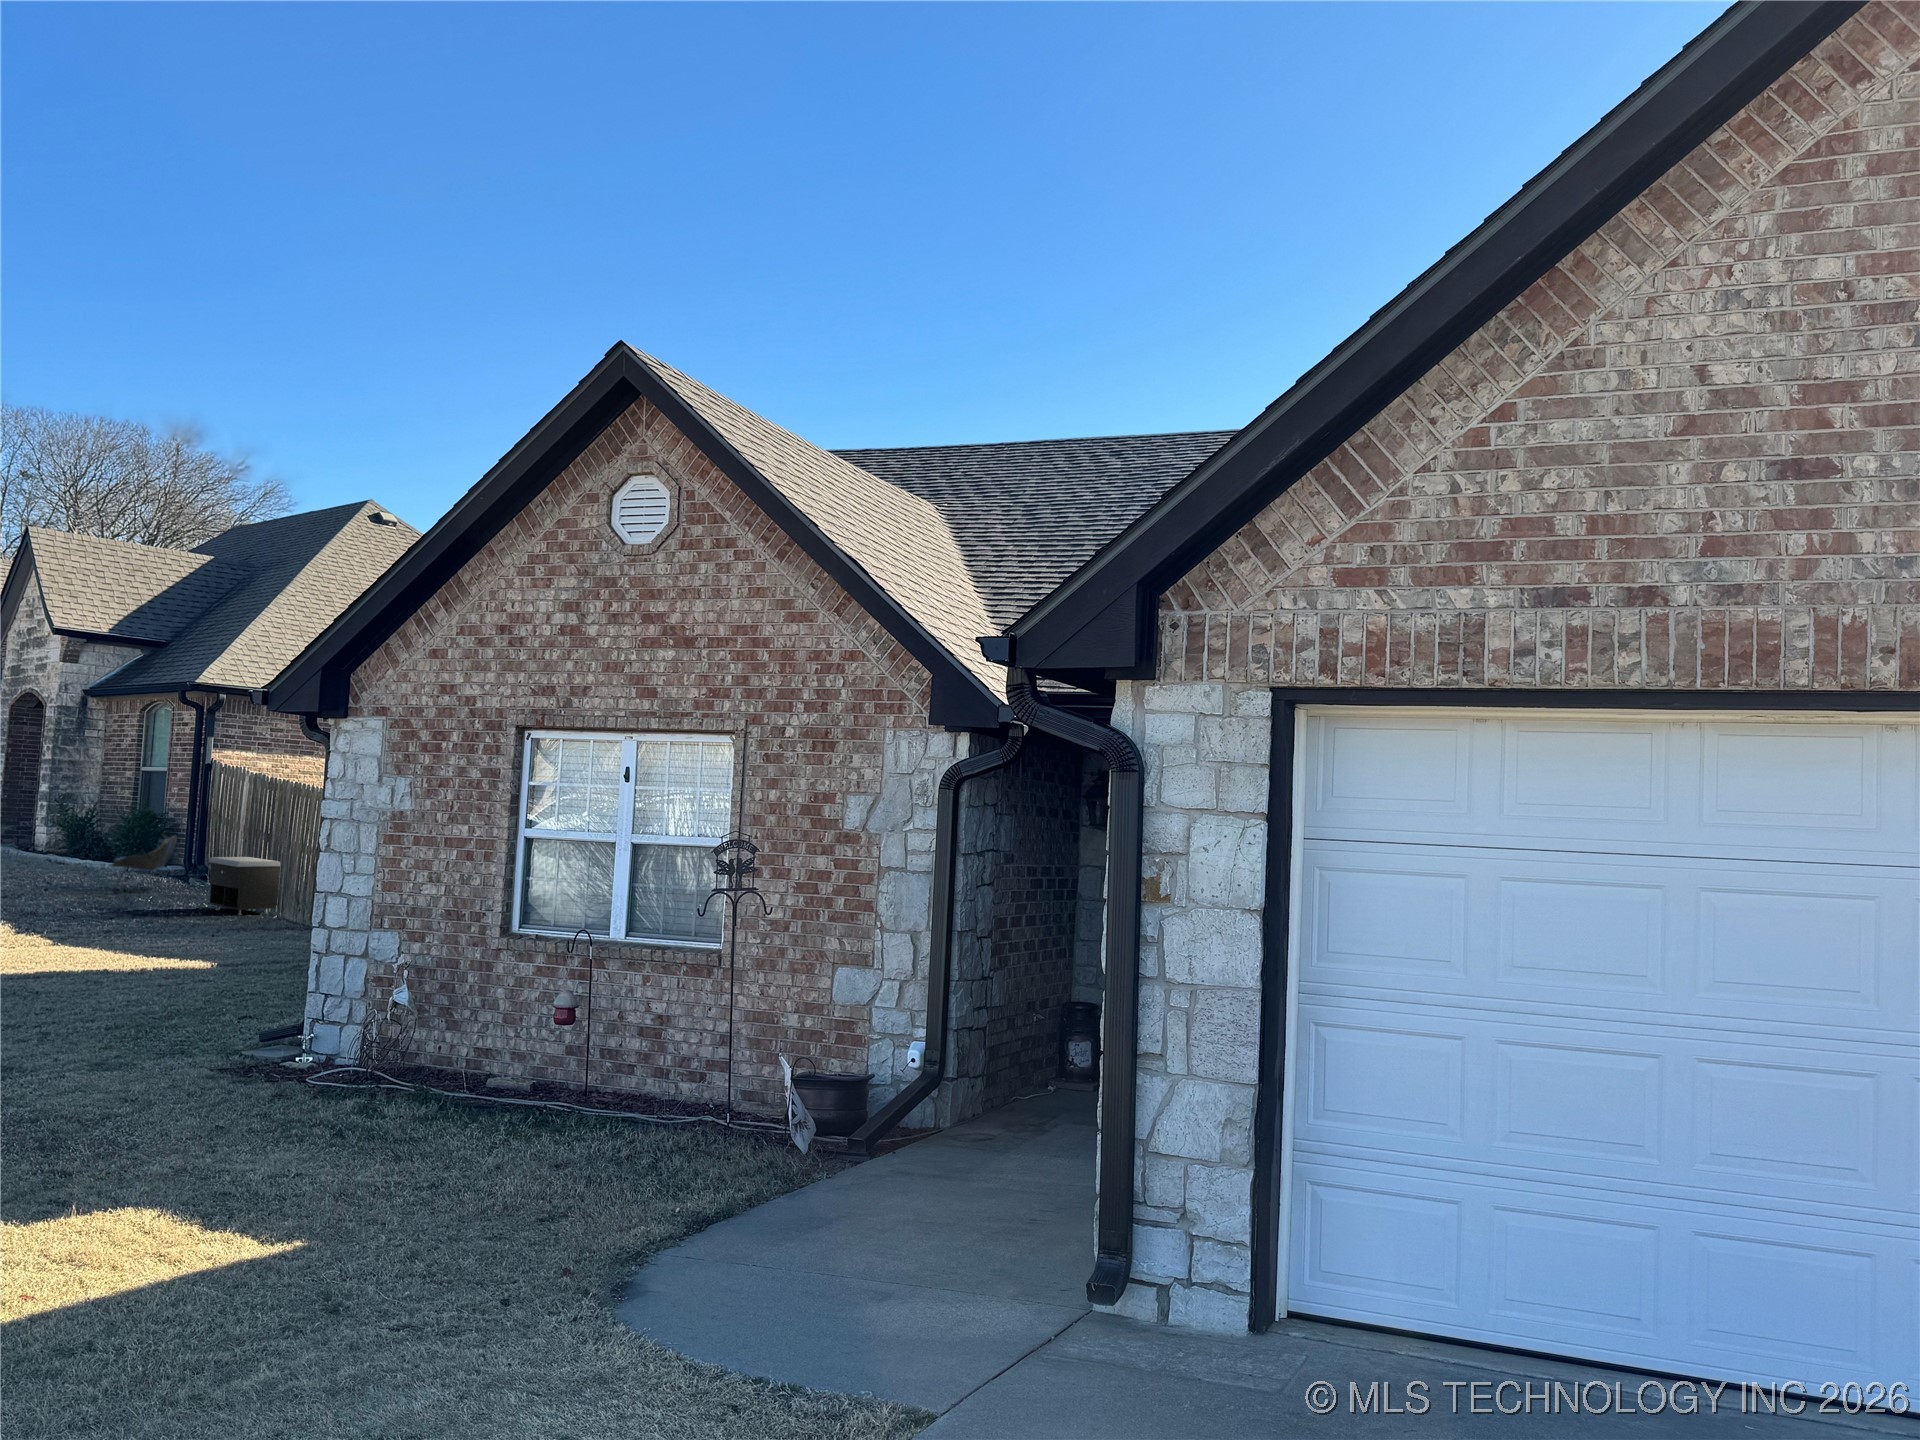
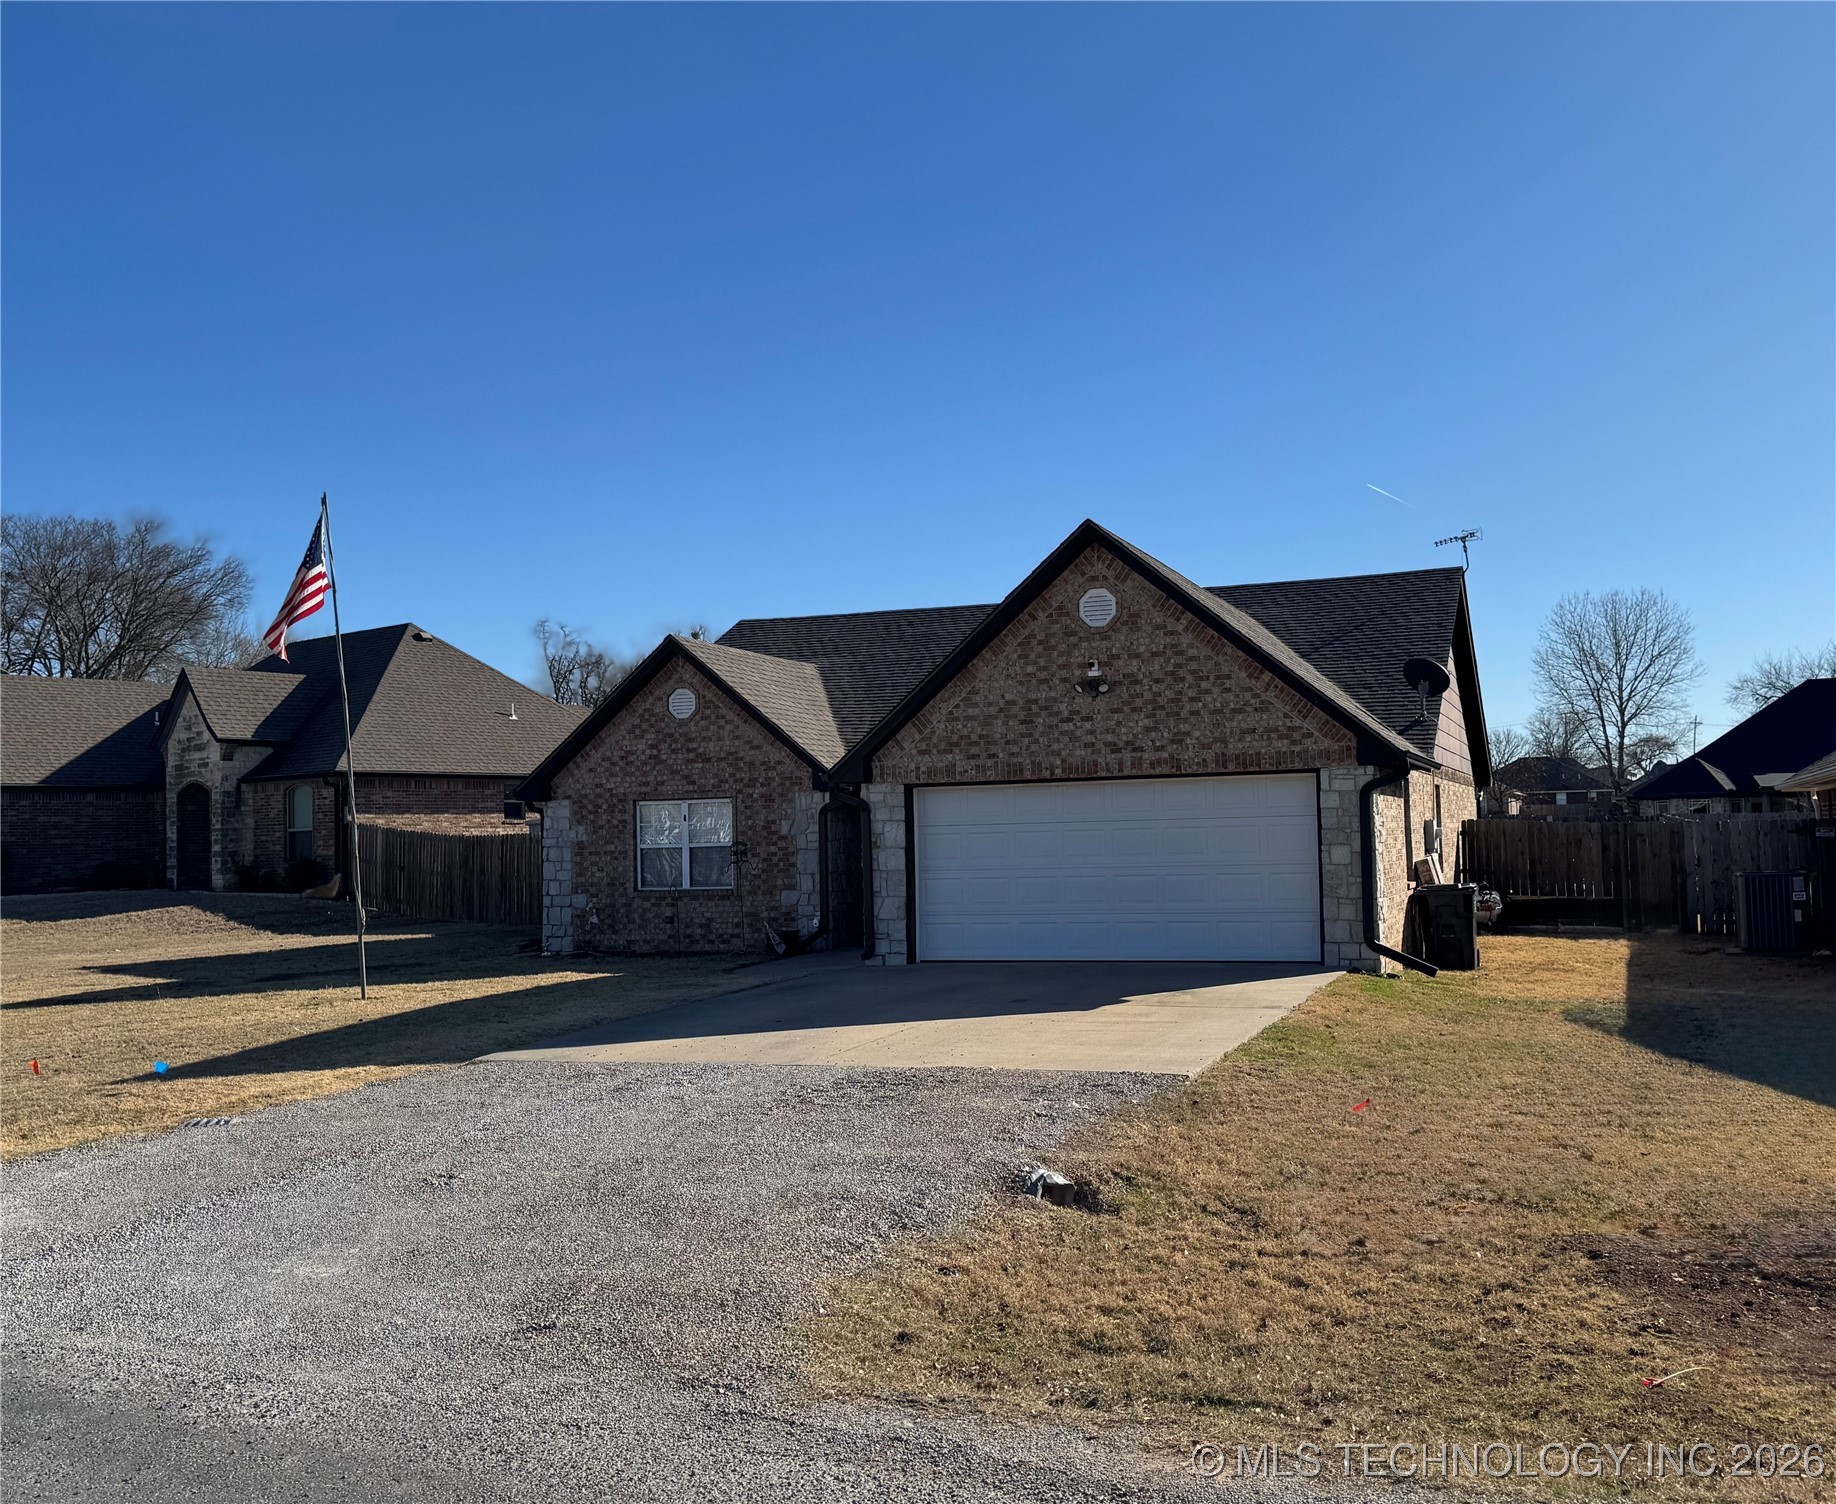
storage bench: present [208,857,280,915] -> none [384,882,431,917]

